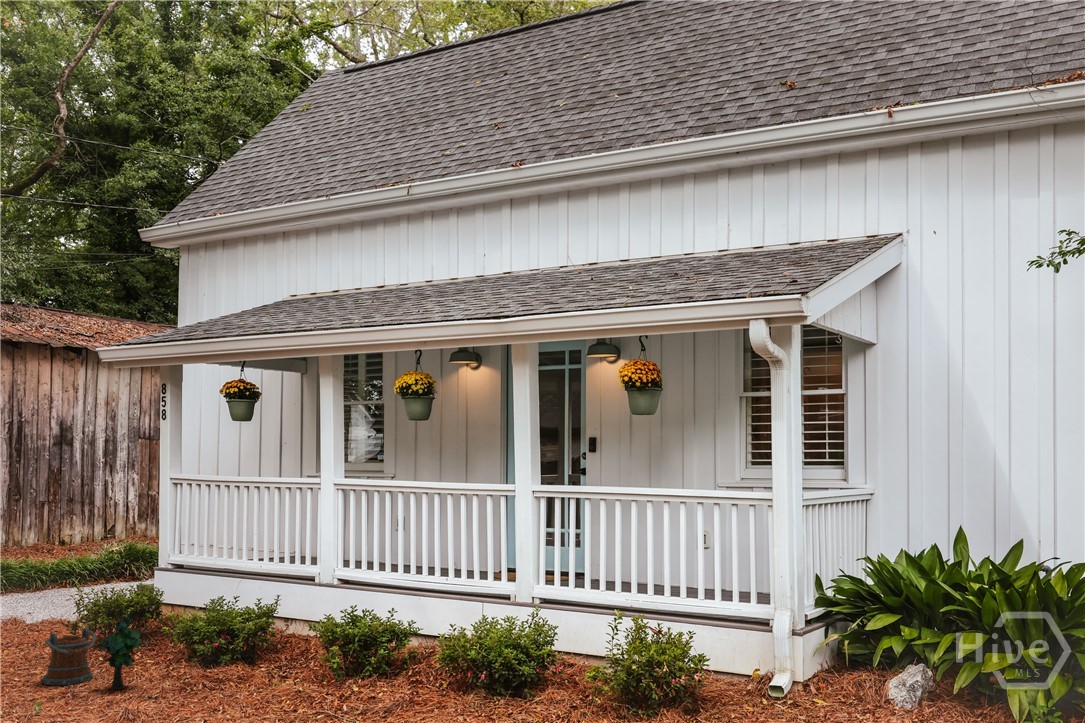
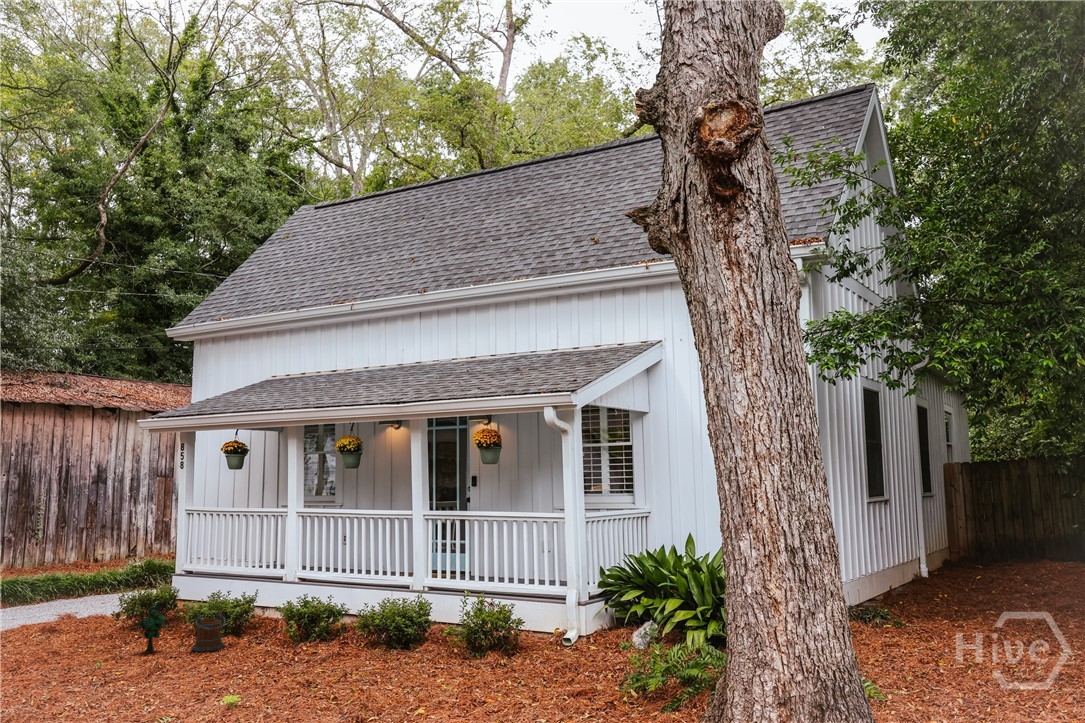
bucket: present [41,628,96,685] -> present [191,613,226,652]

